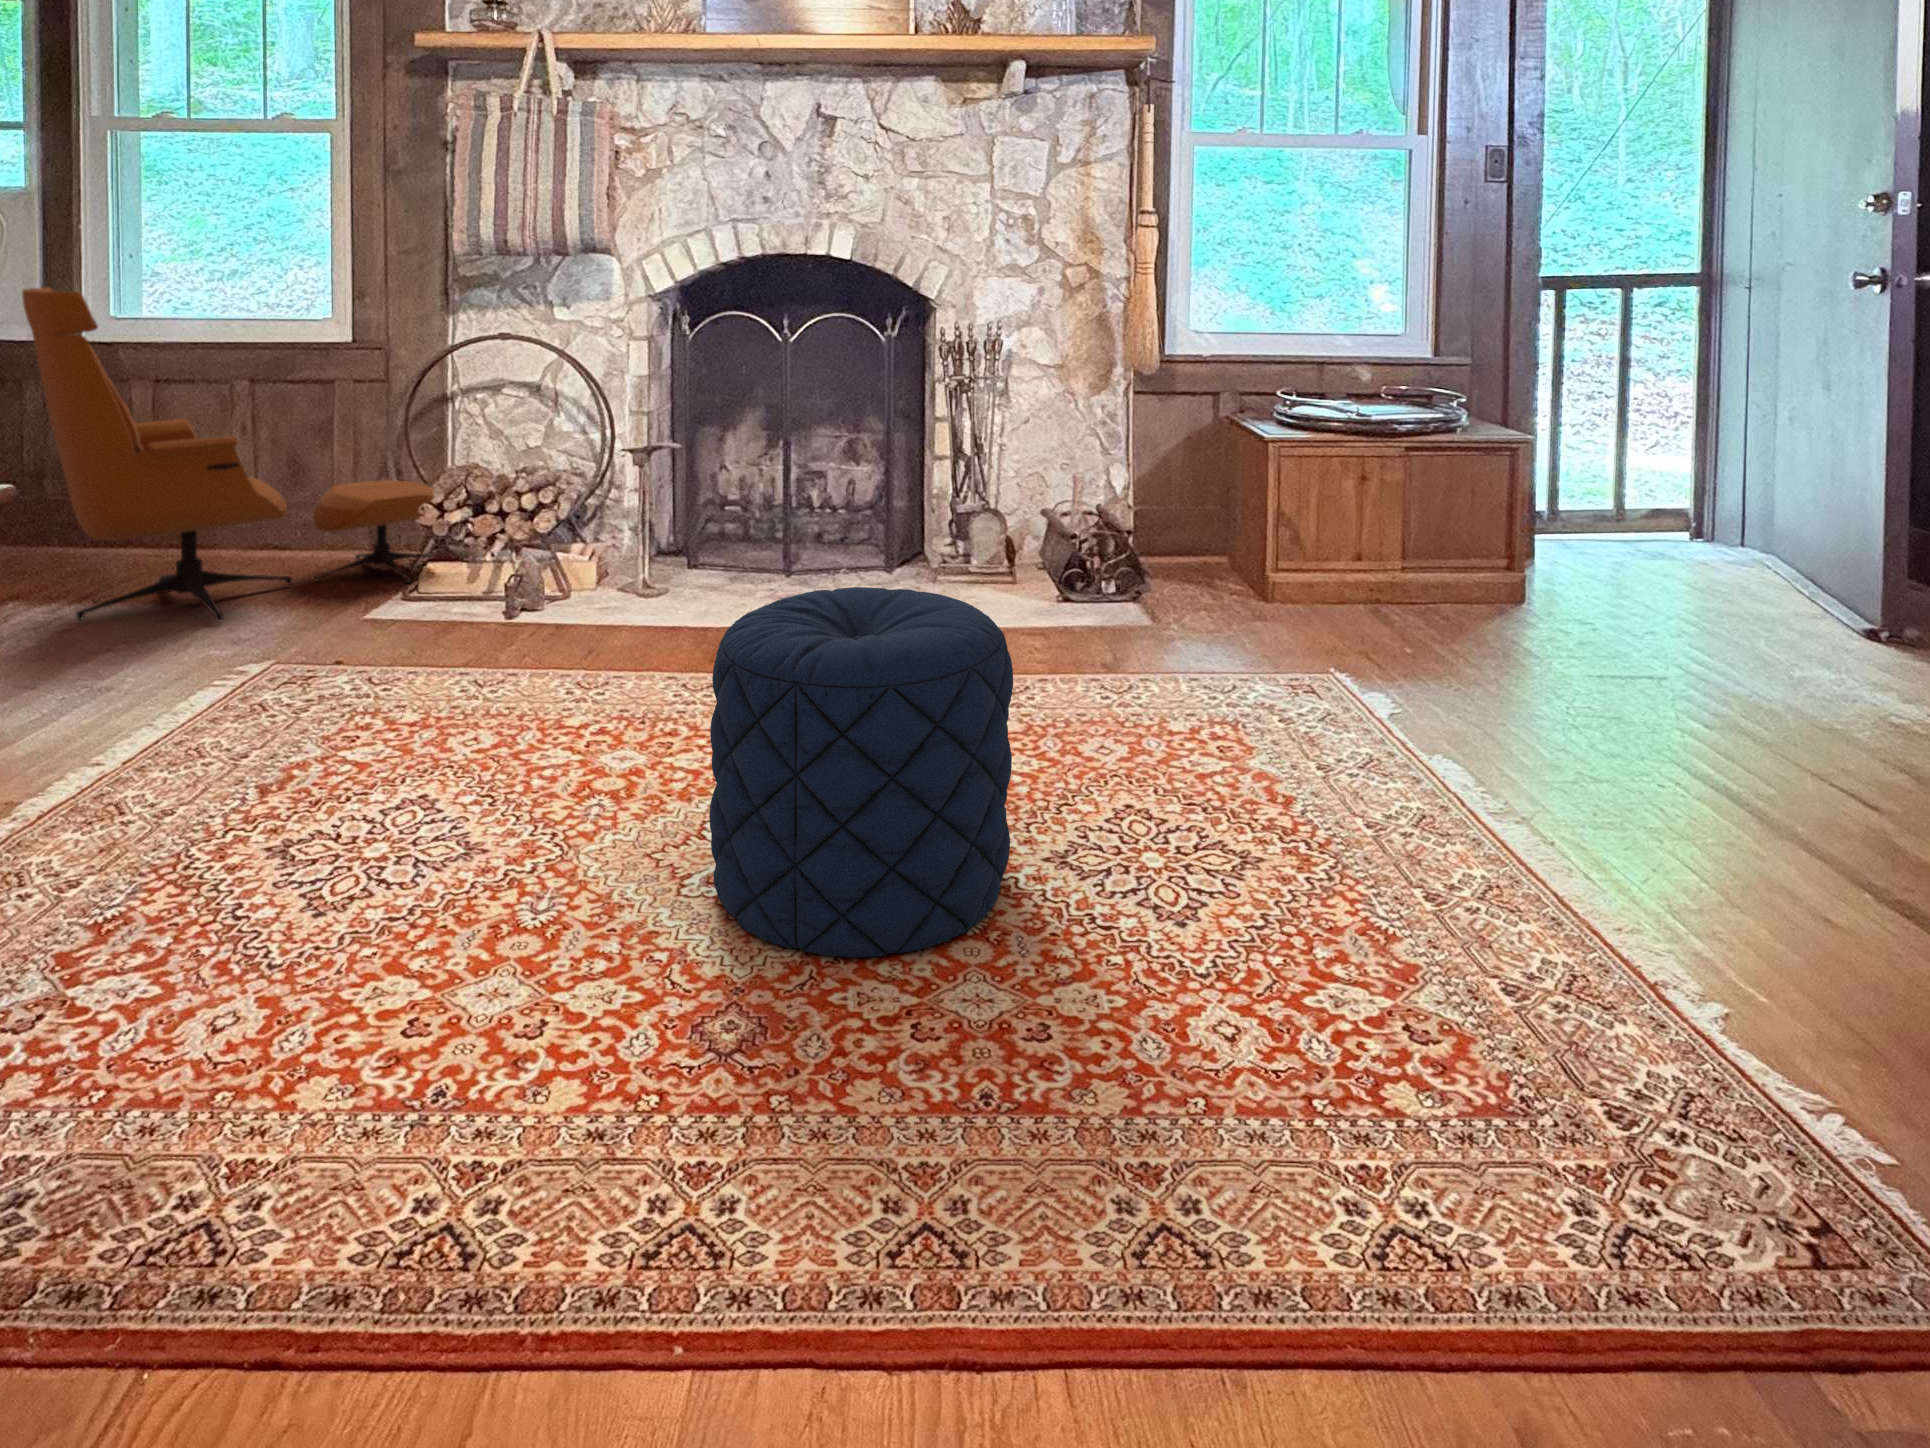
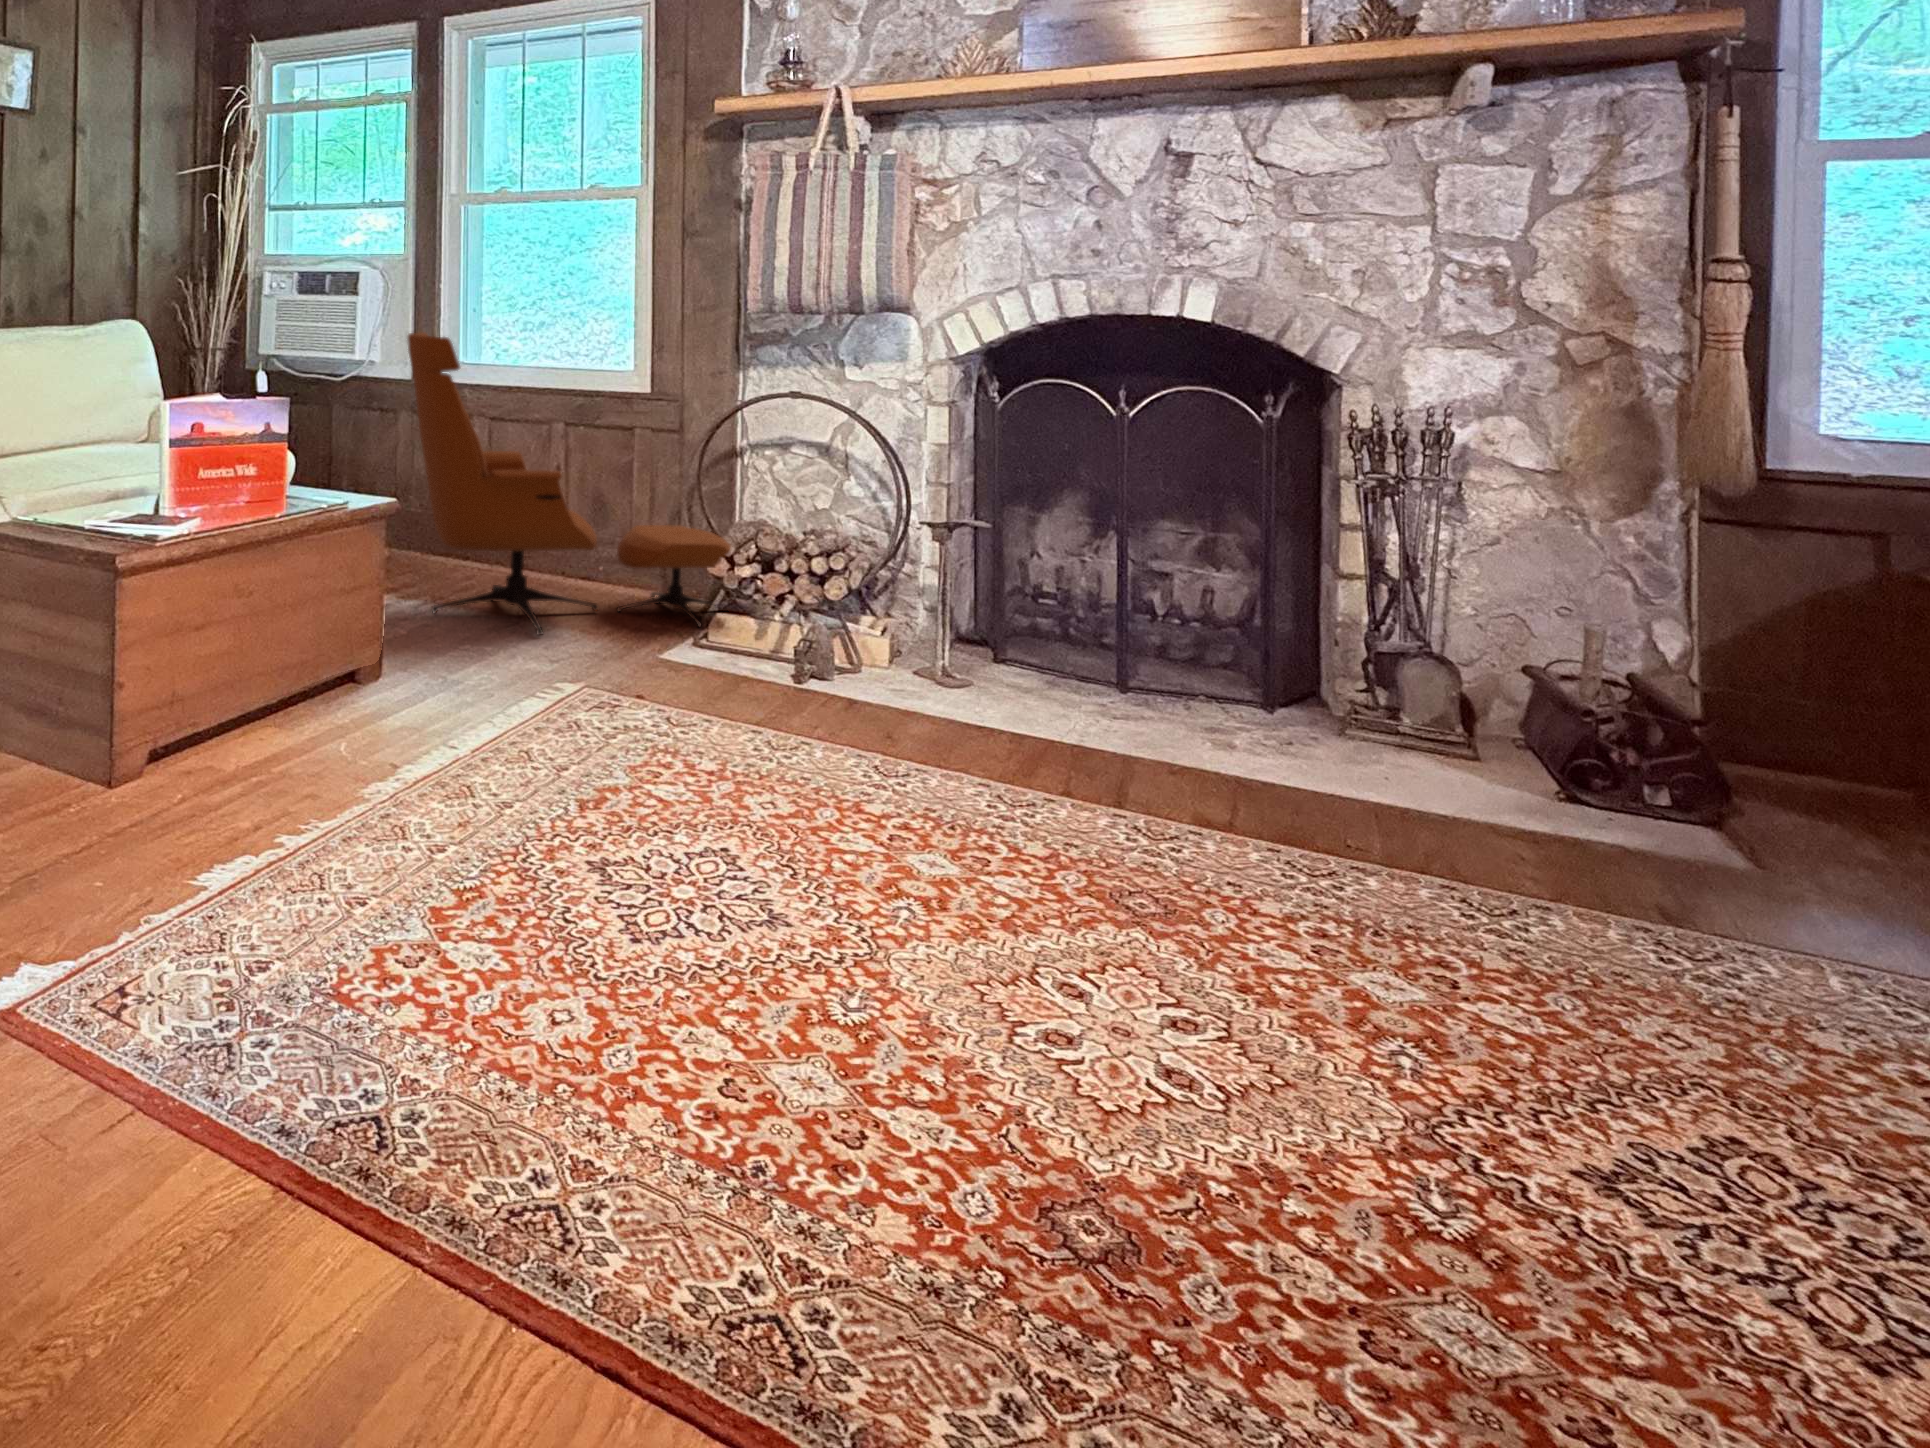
pouf: present [709,587,1013,957] -> none [1055,724,1505,1218]

